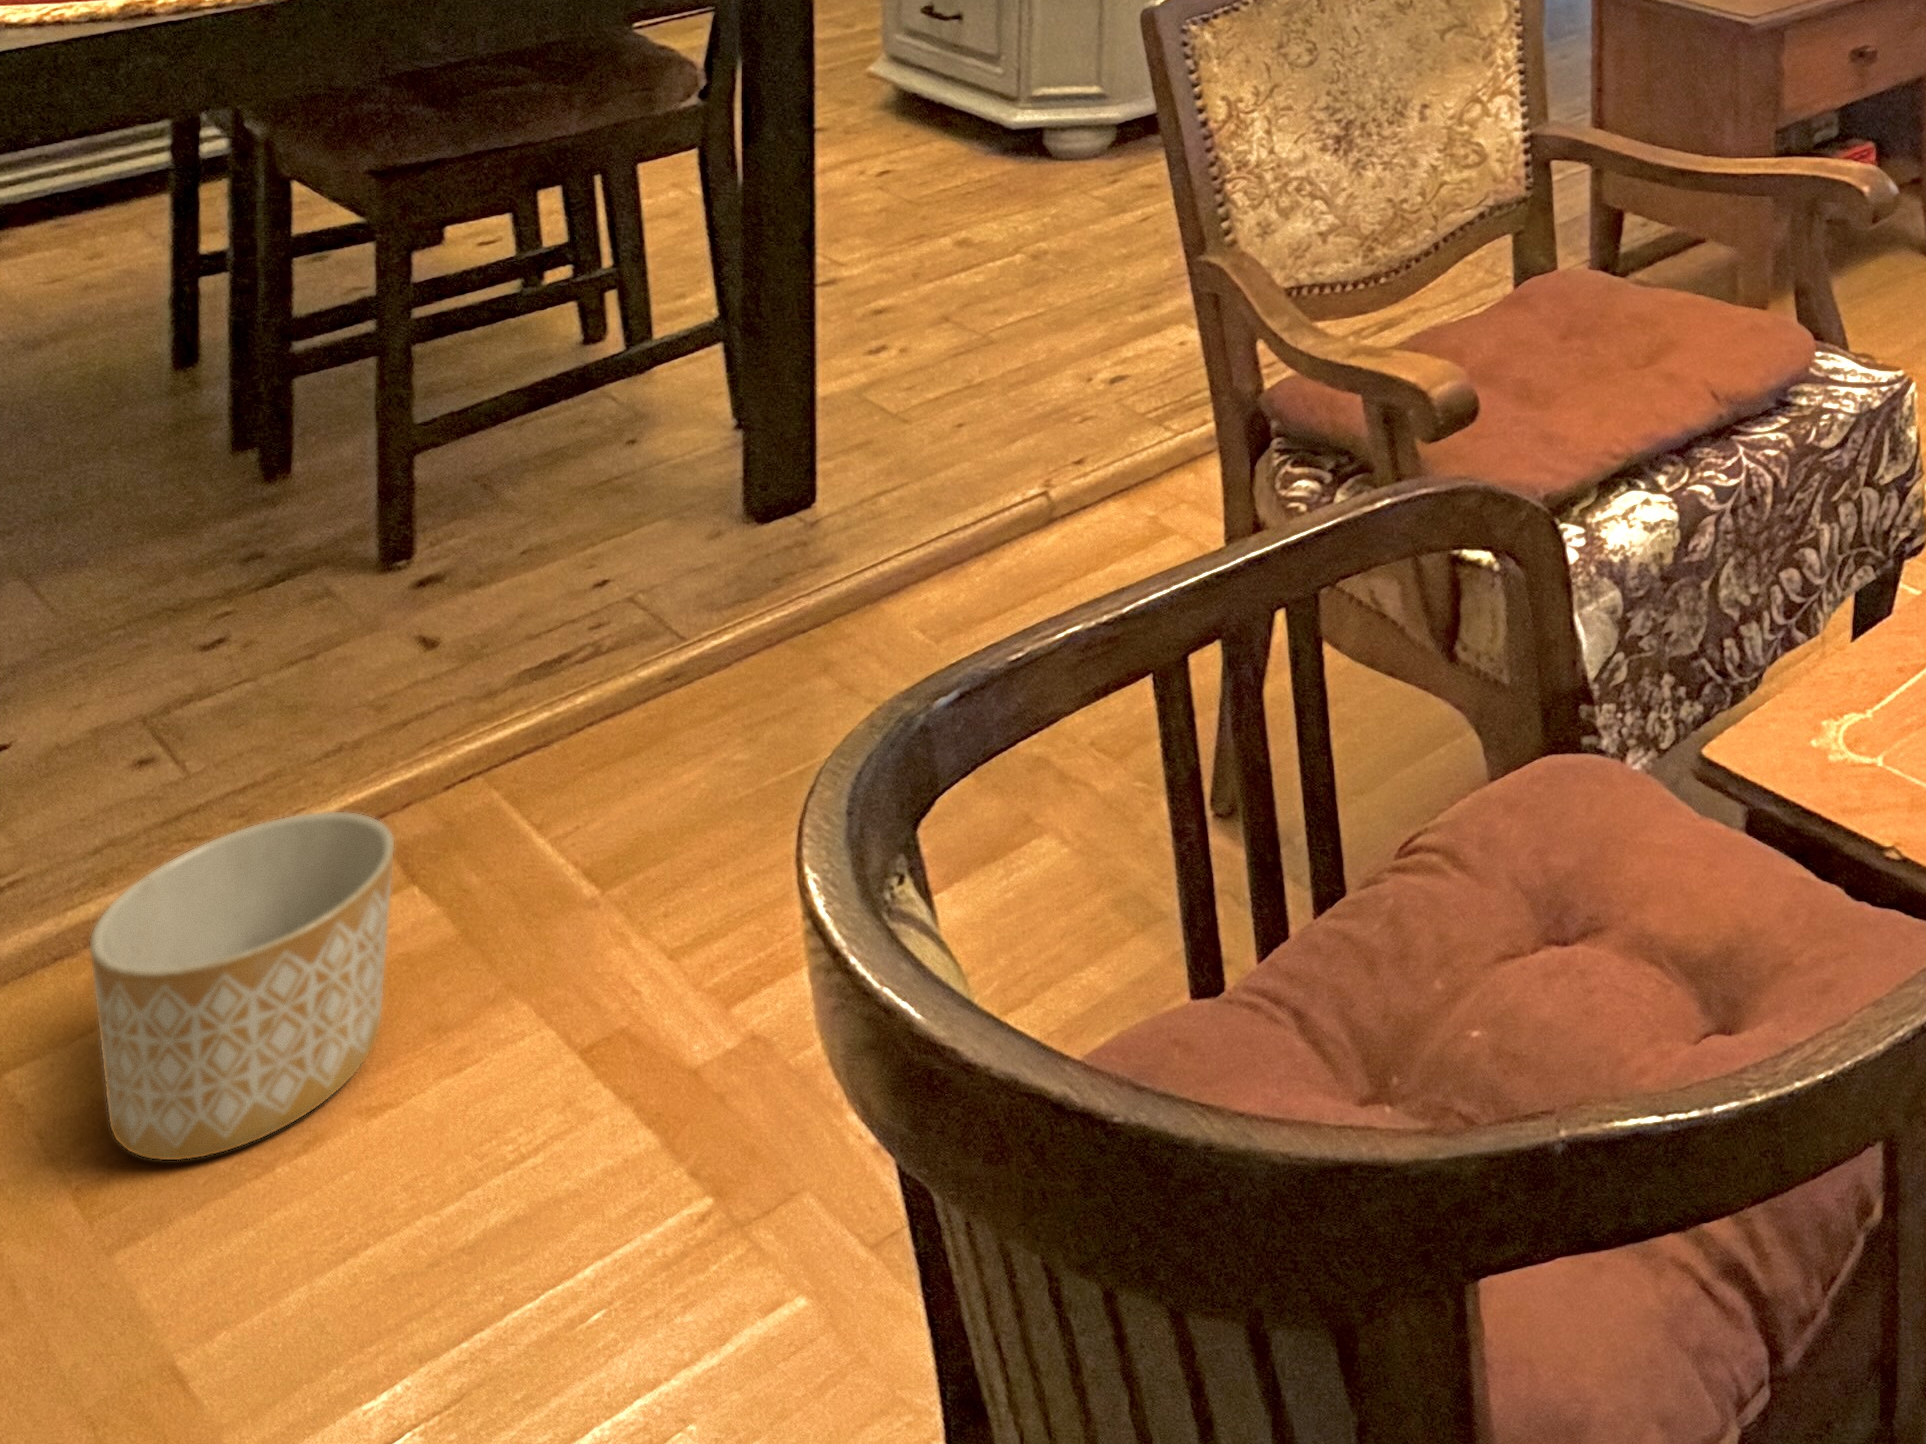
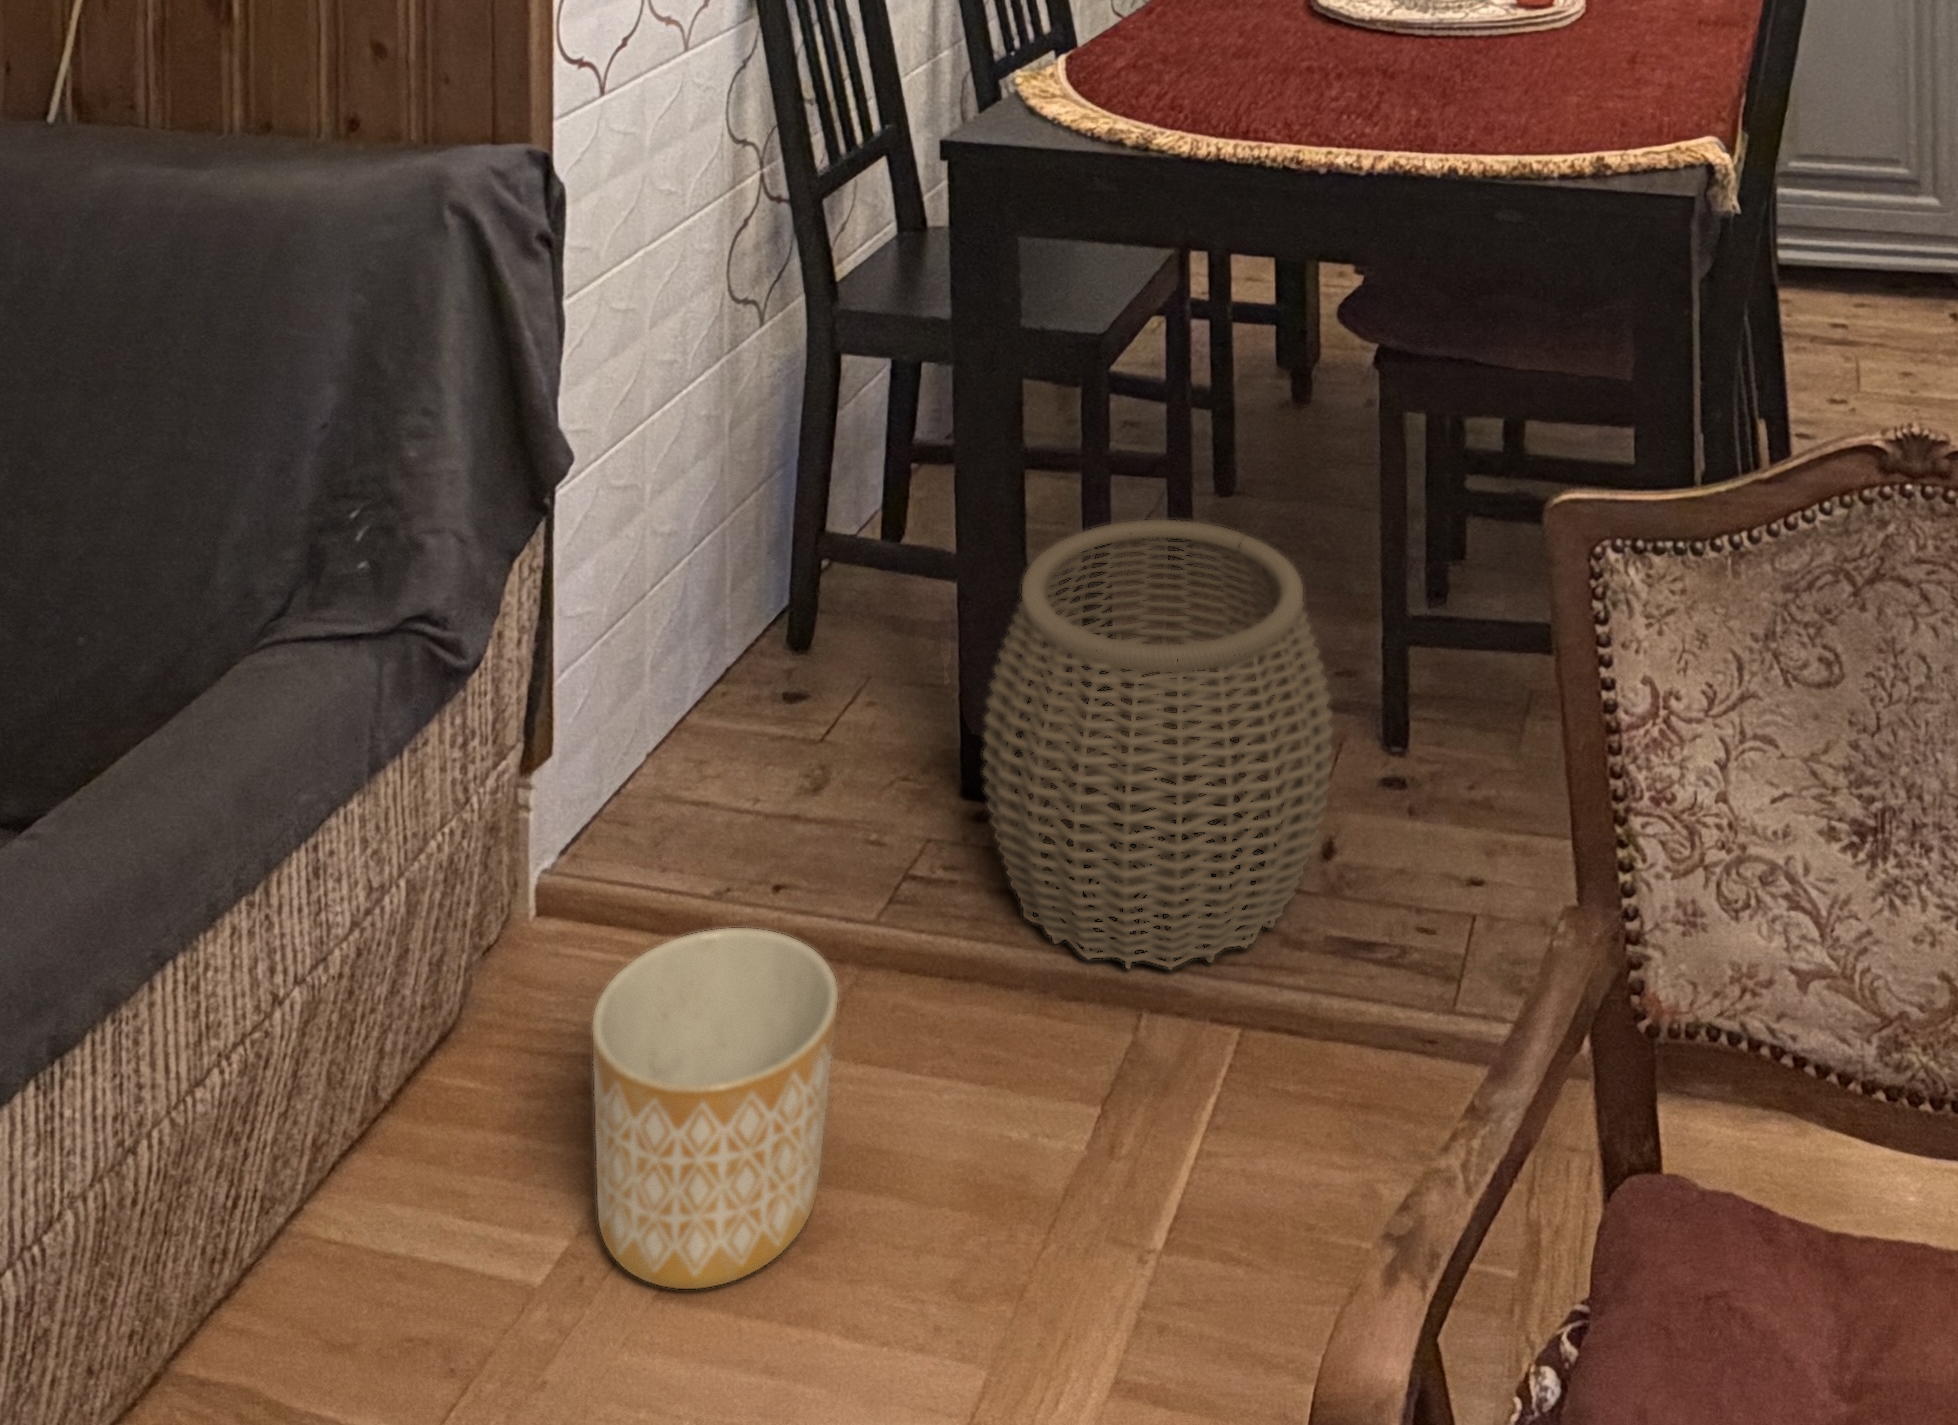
woven basket: none [129,375,558,803] -> present [983,520,1333,969]

